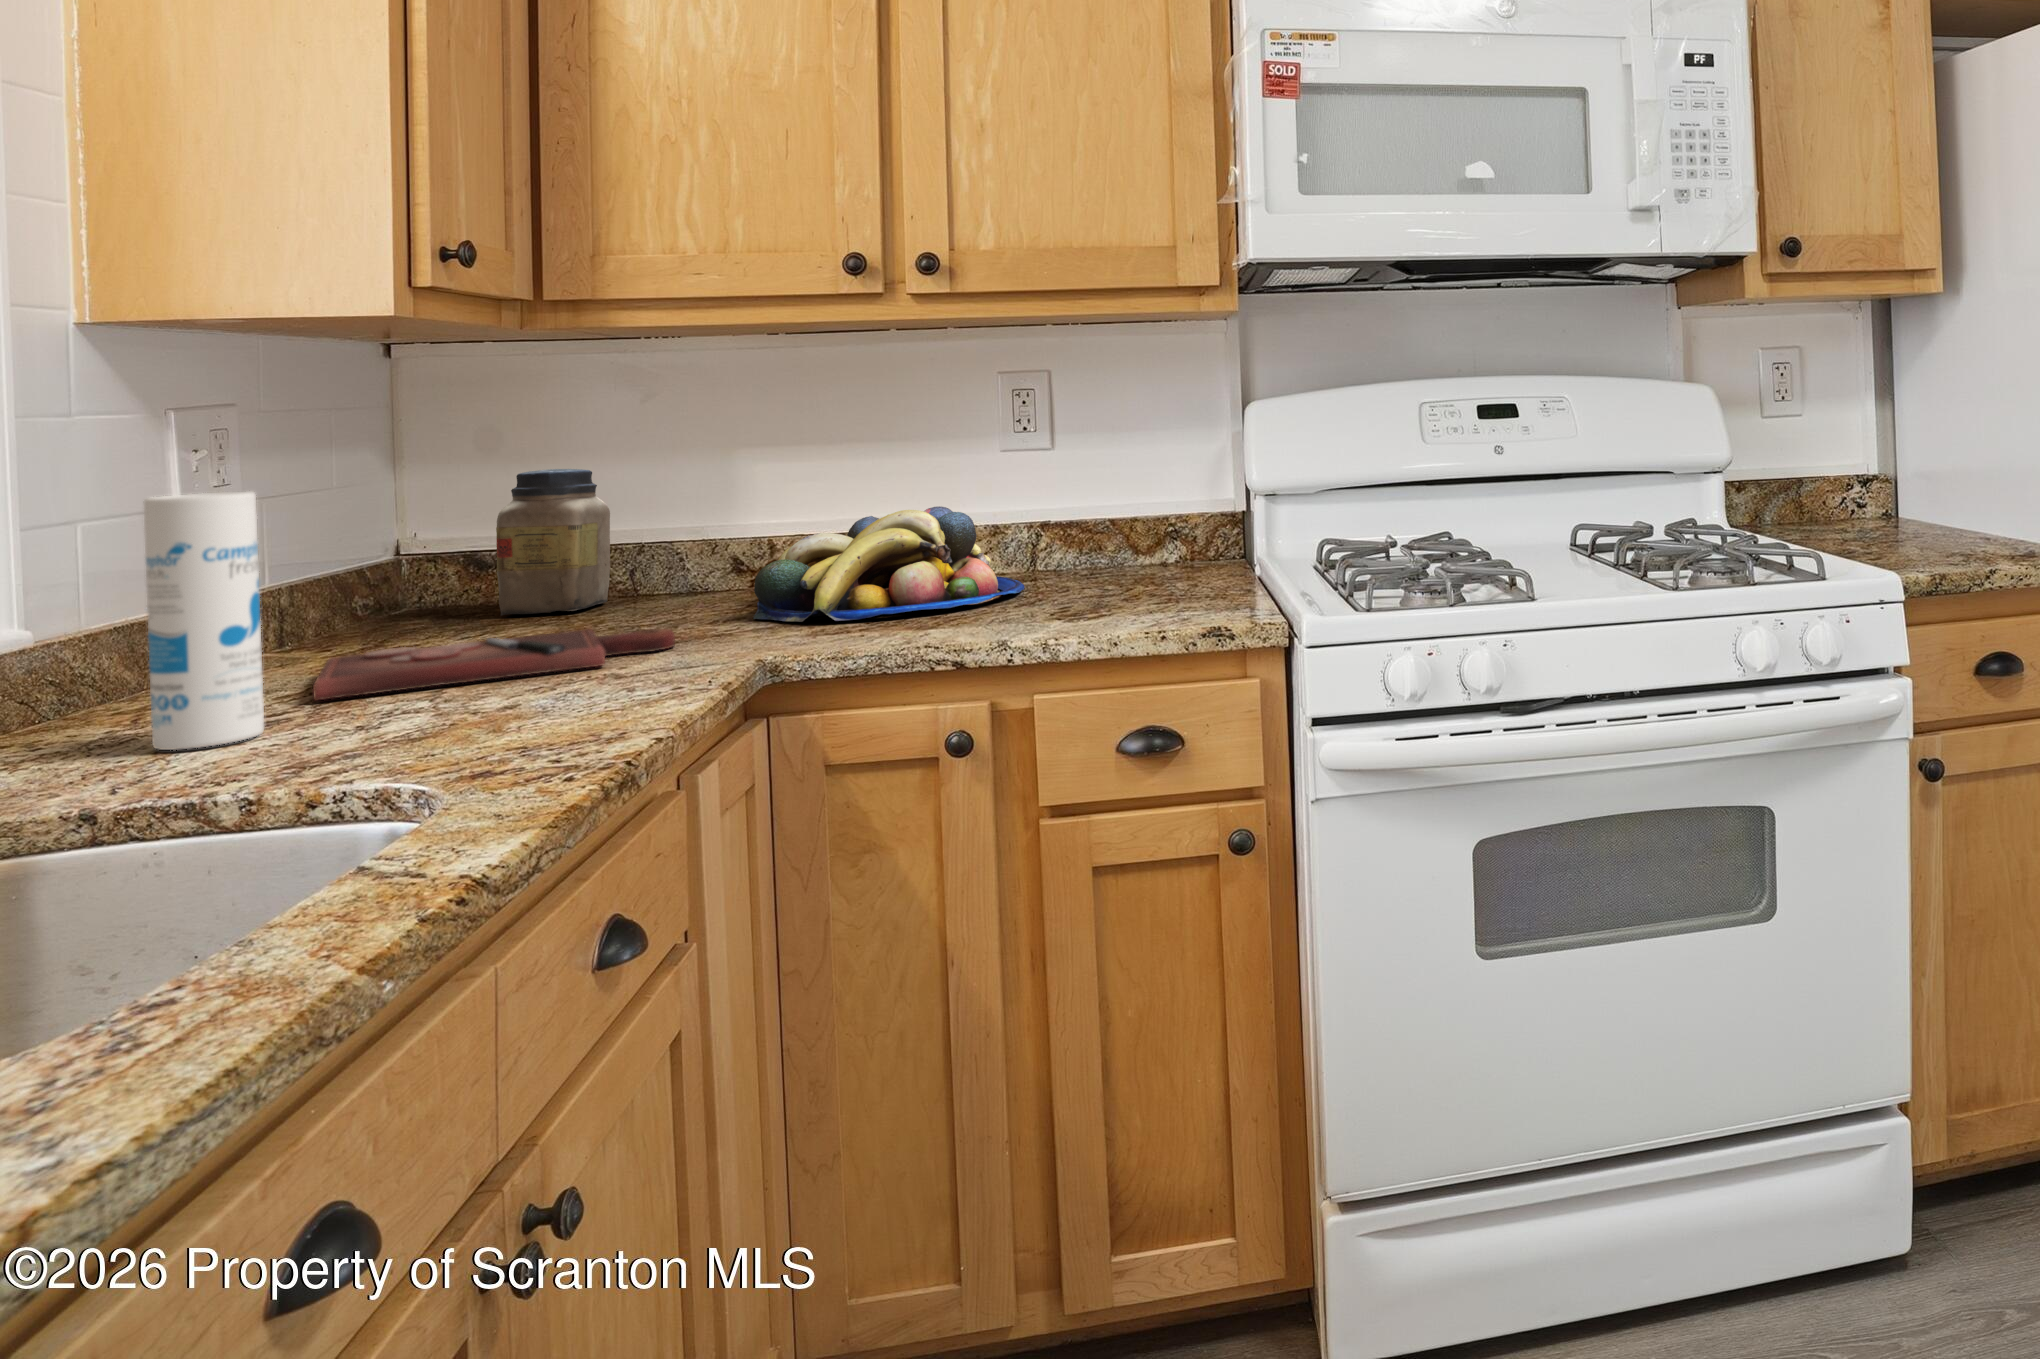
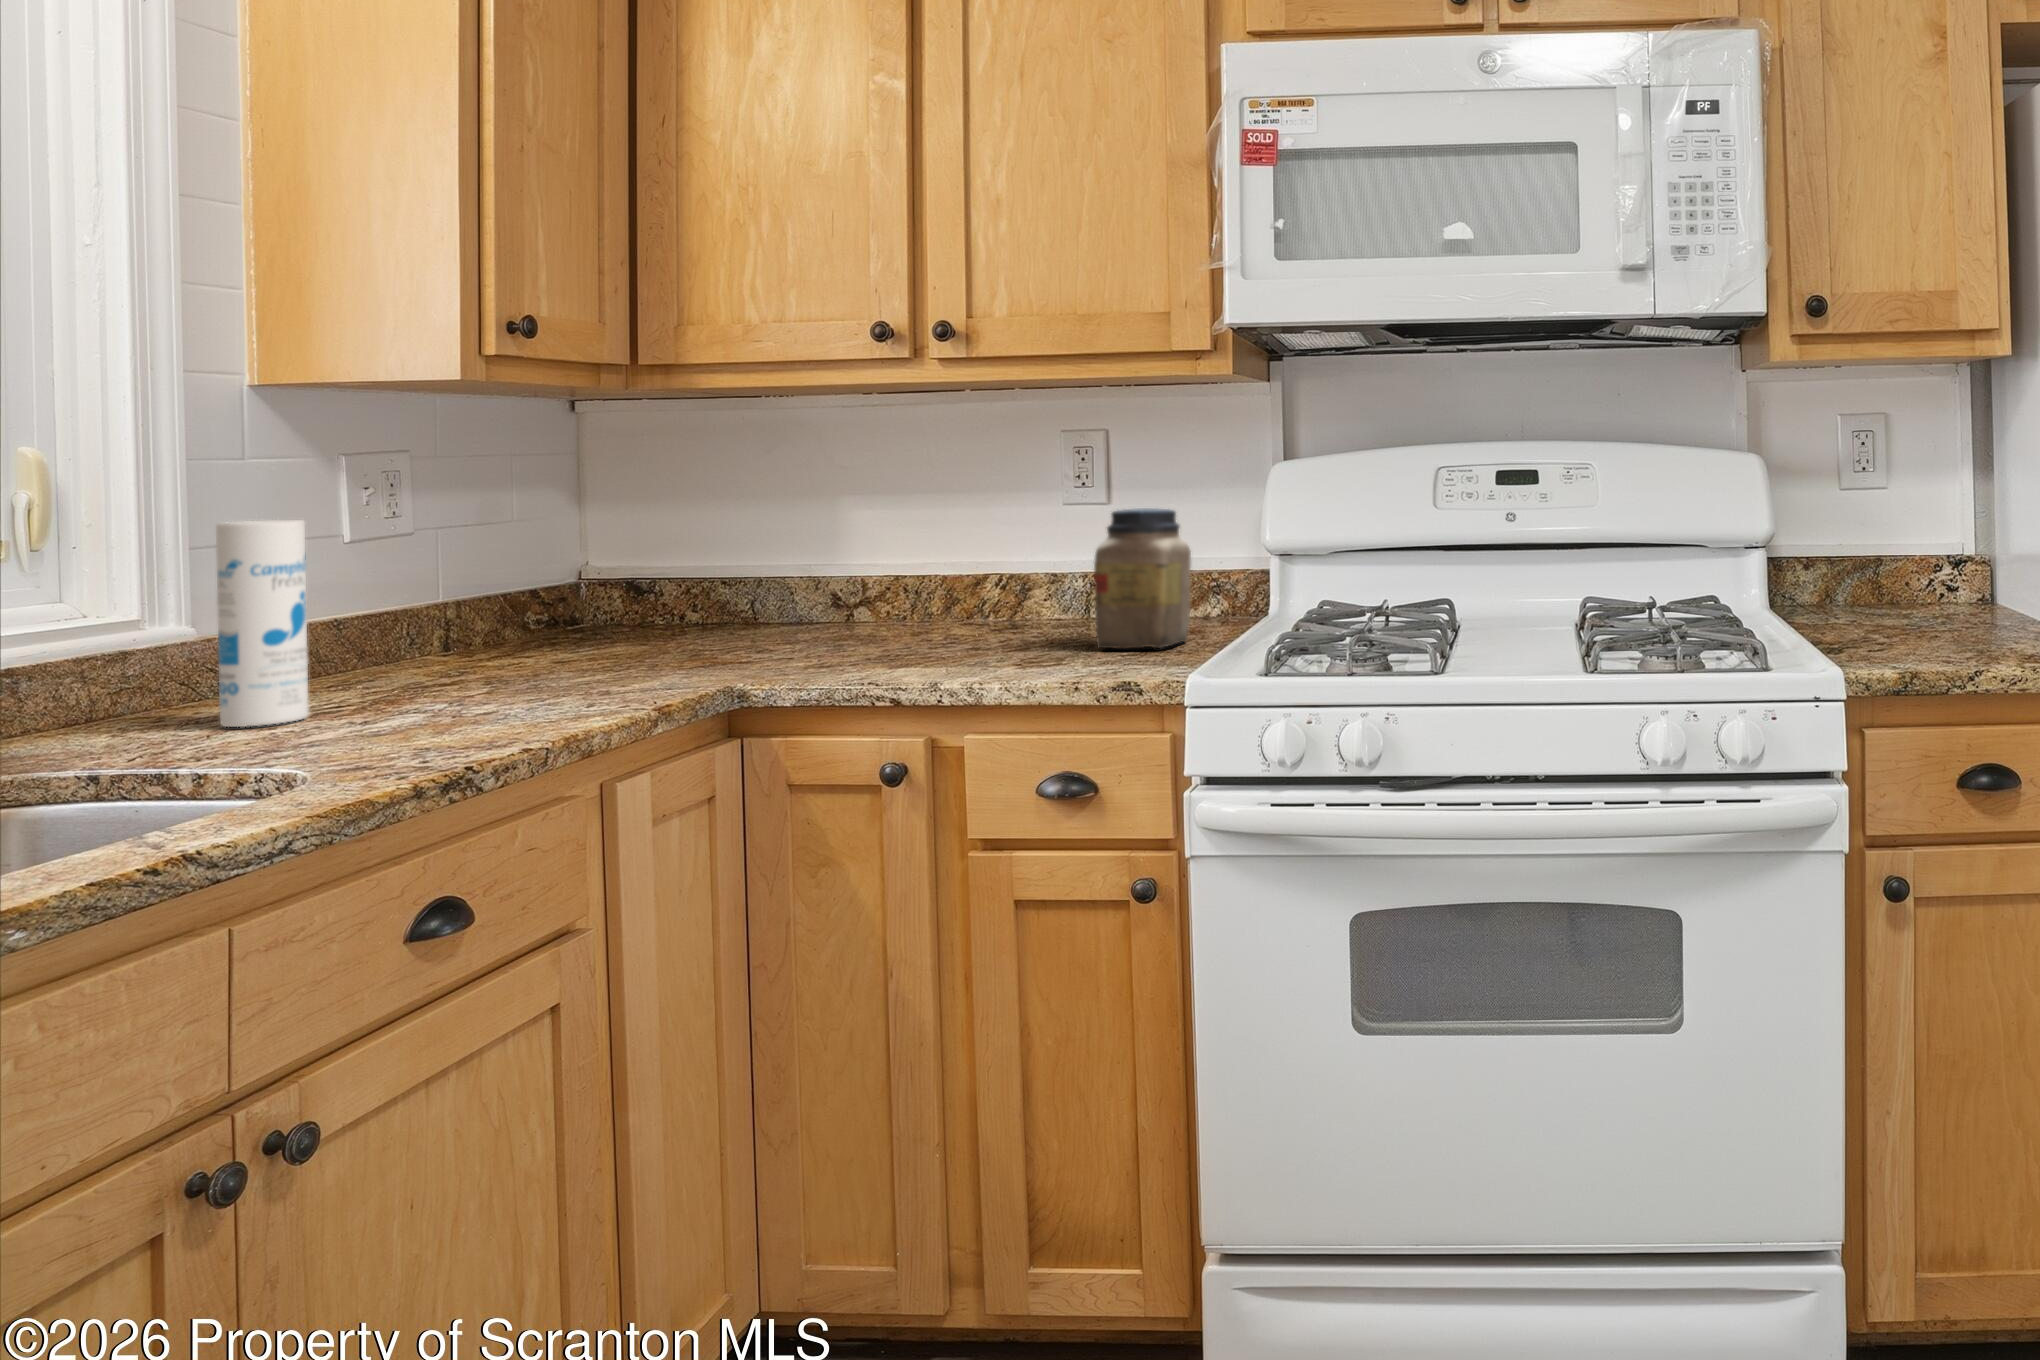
jar: present [496,469,610,615] -> present [1094,508,1191,649]
fruit bowl: present [753,506,1024,622] -> none [794,555,1048,655]
cutting board: present [313,629,675,700] -> none [381,650,697,696]

